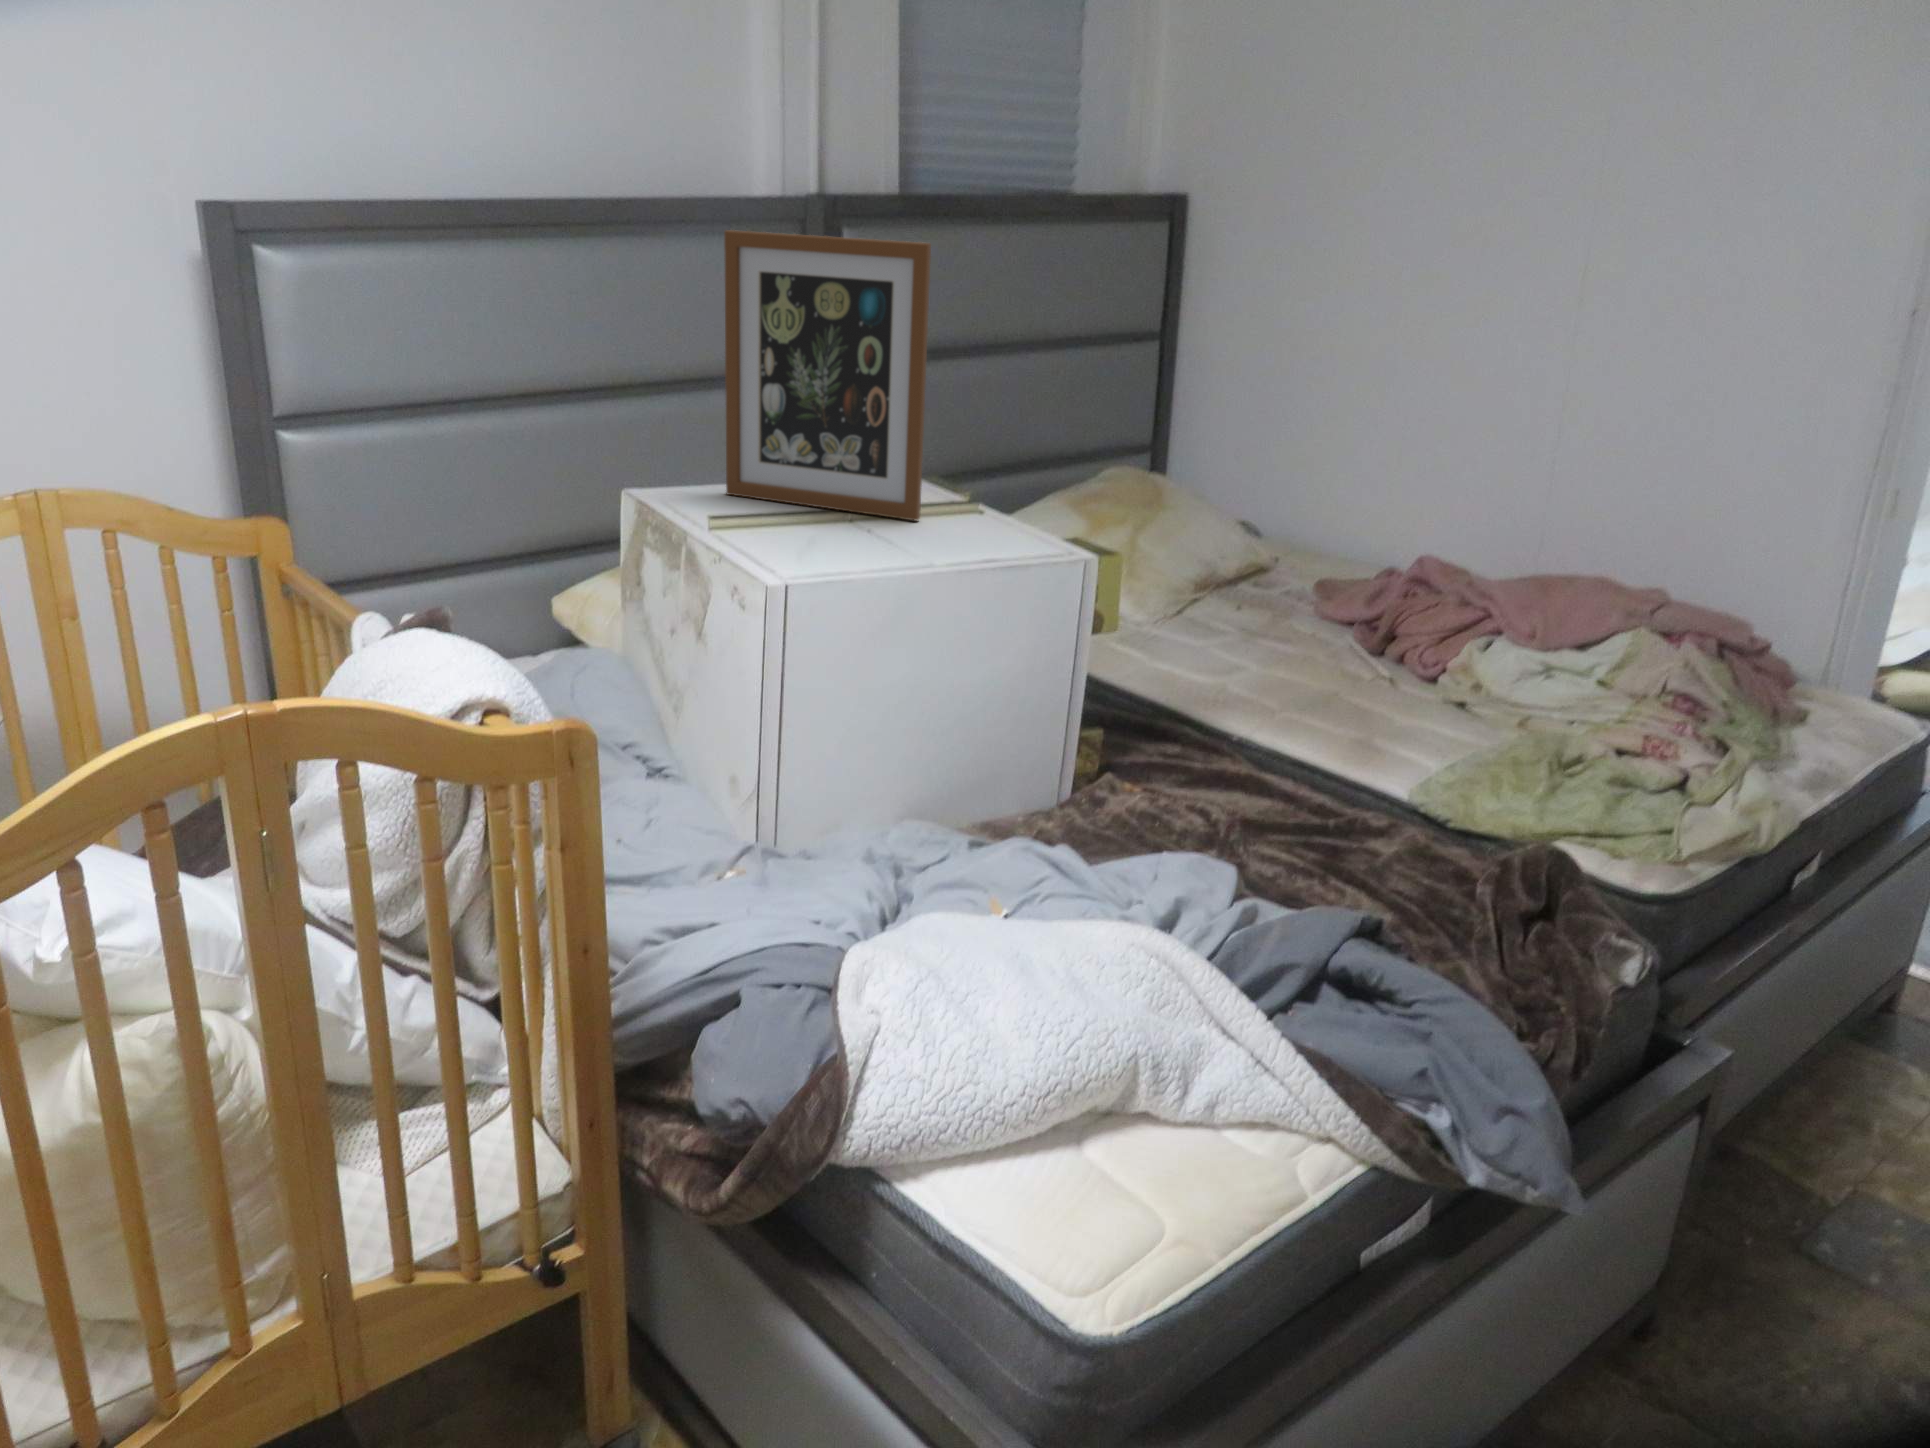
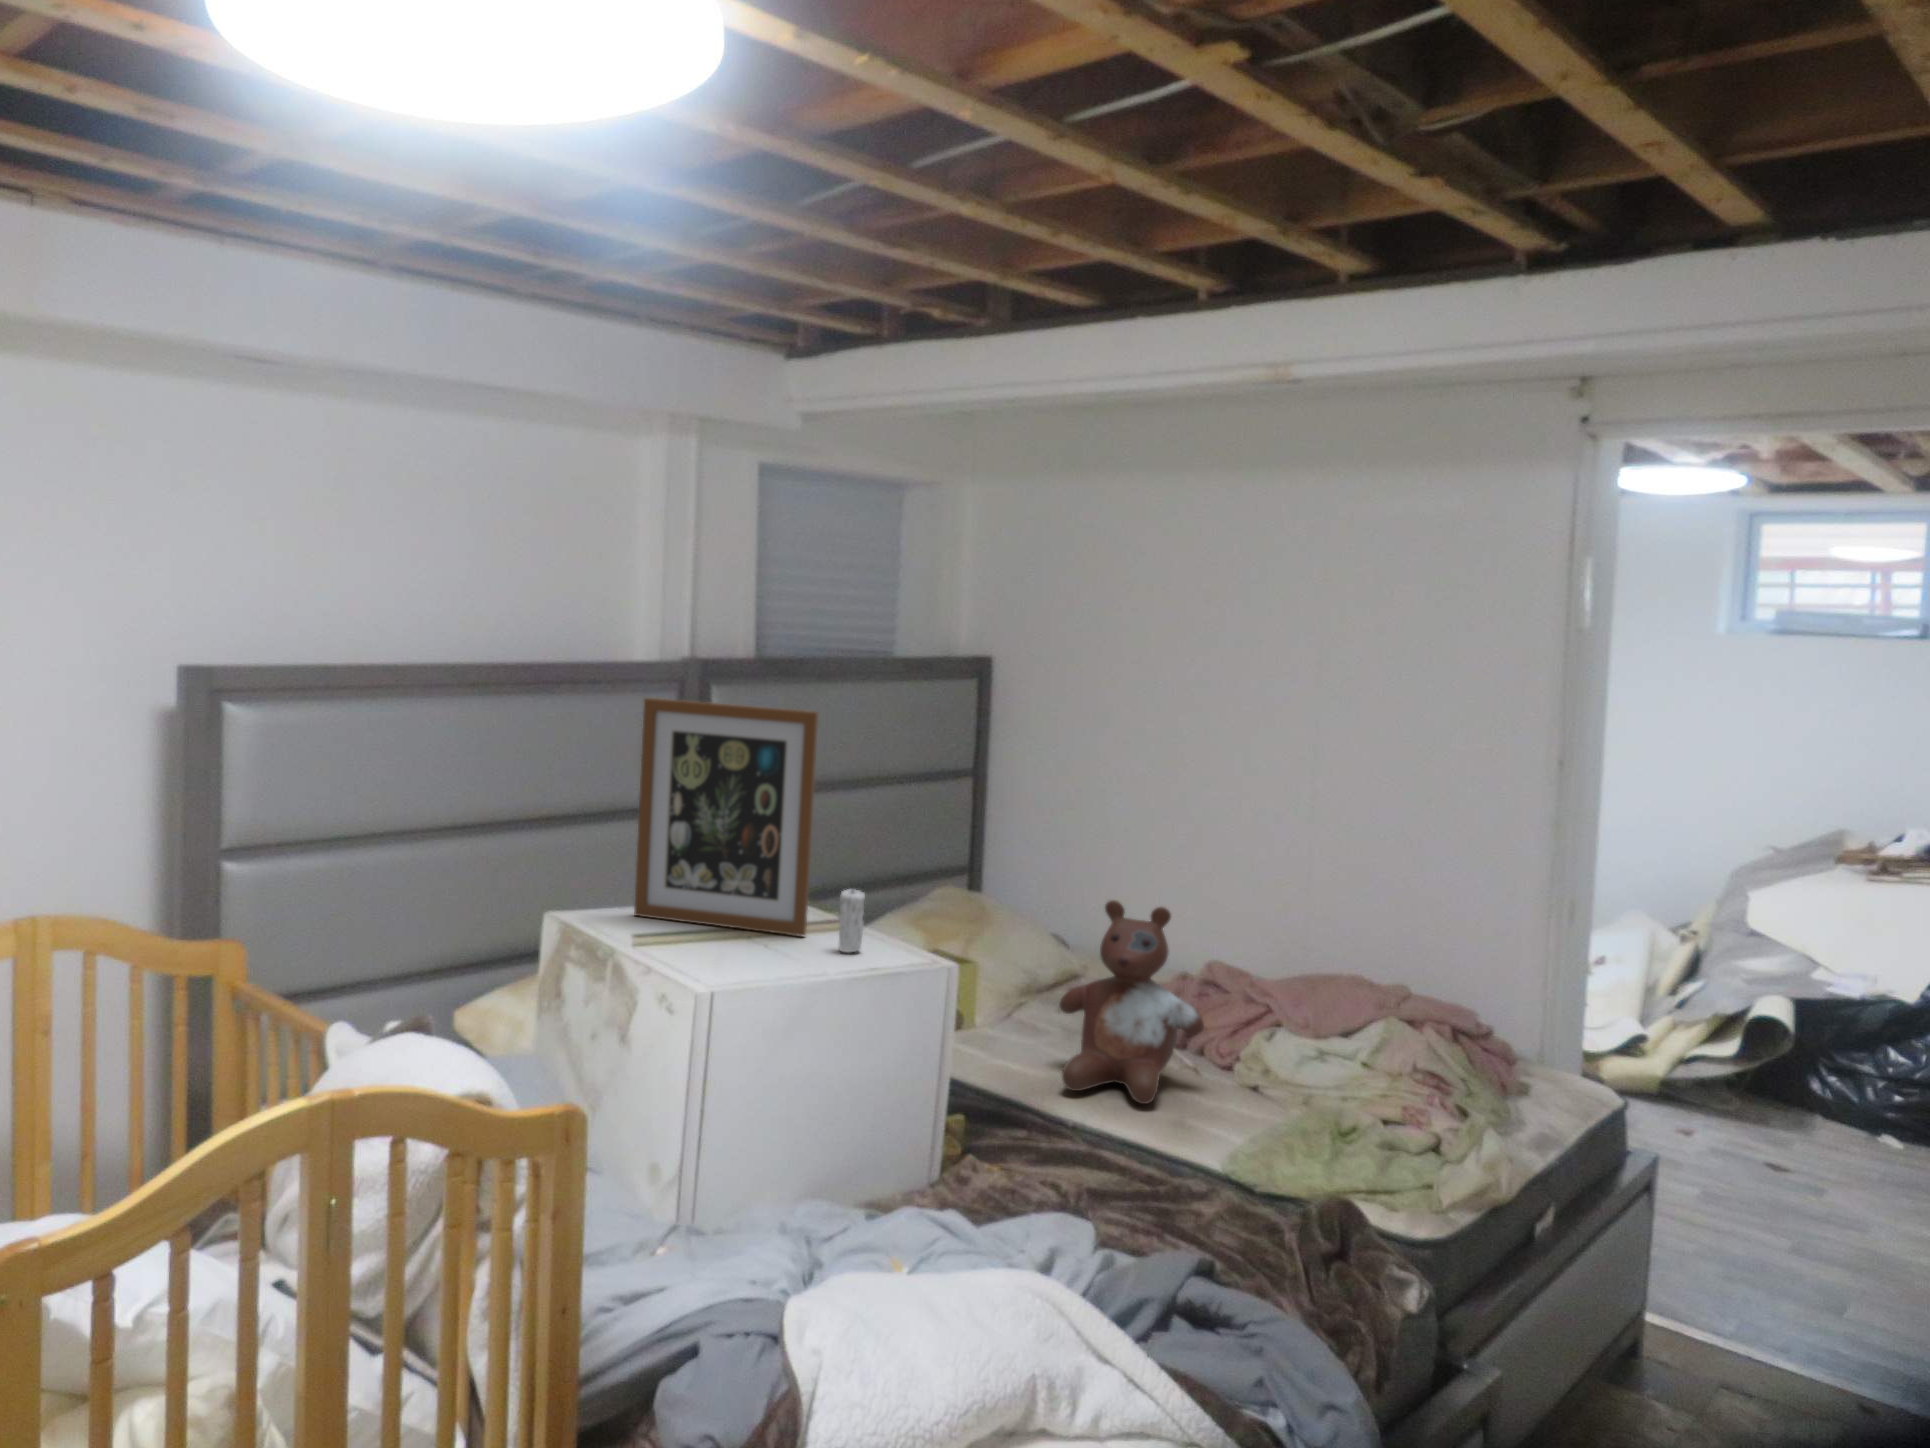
candle: none [953,451,985,541] -> present [839,888,865,952]
stuffed bear: none [1229,483,1404,719] -> present [1059,900,1204,1104]

